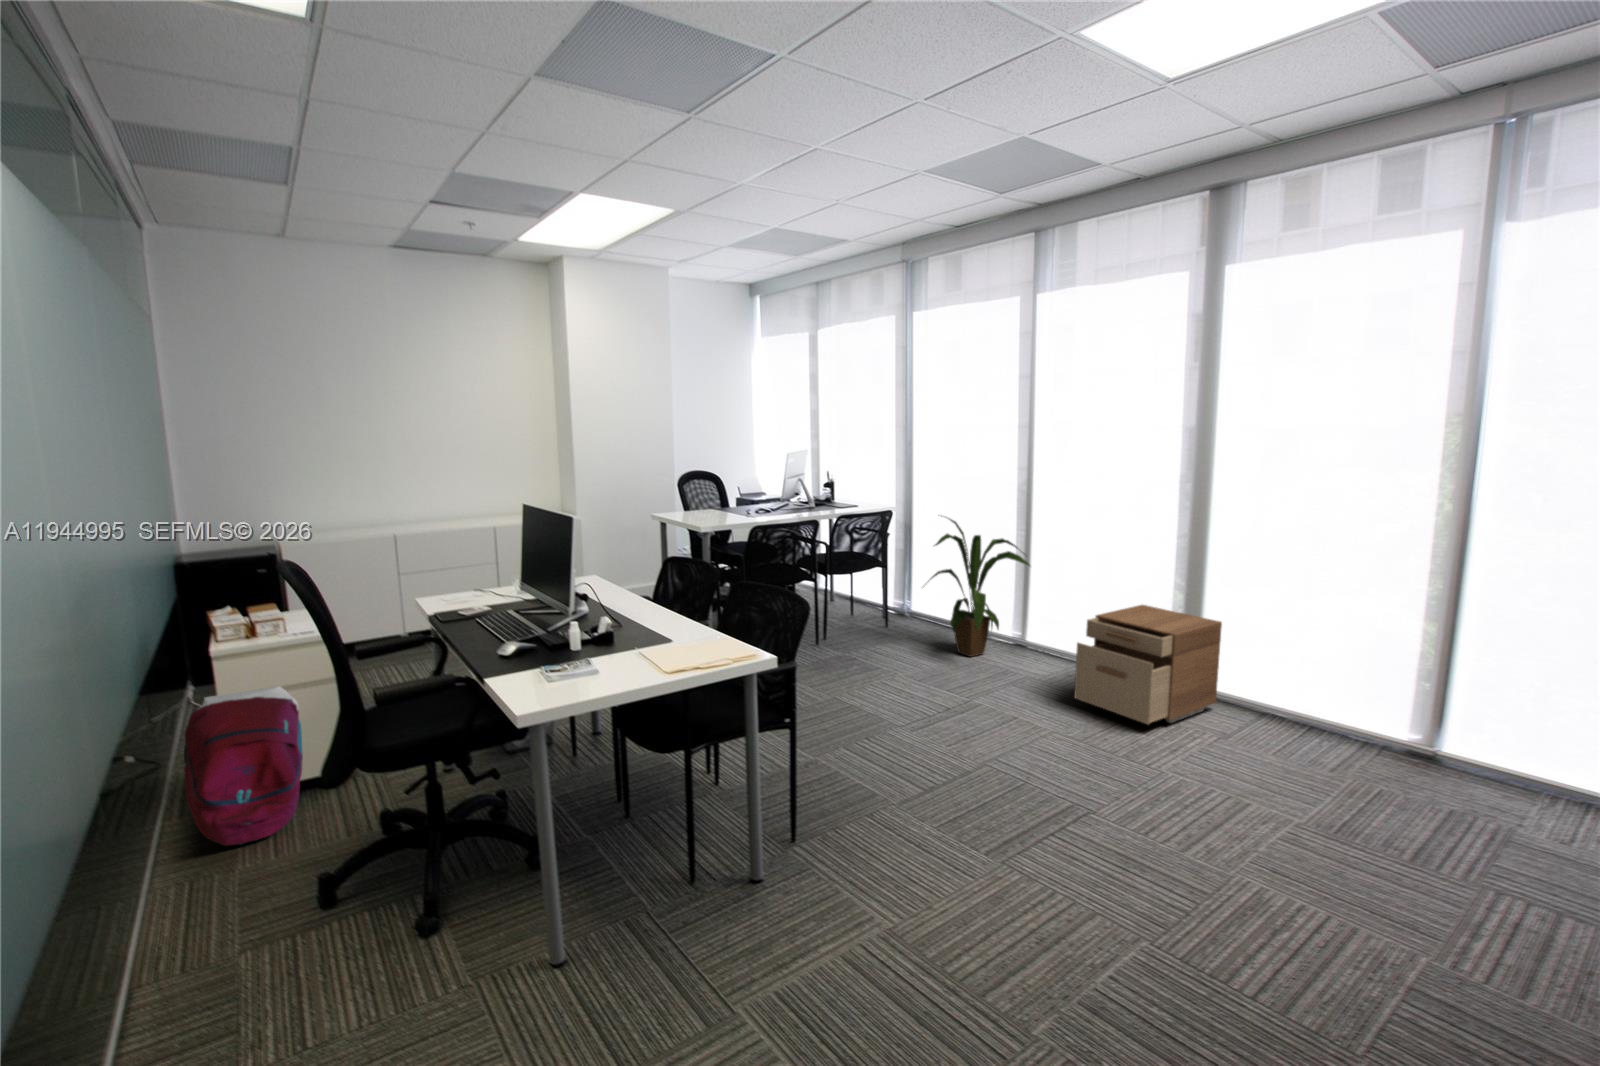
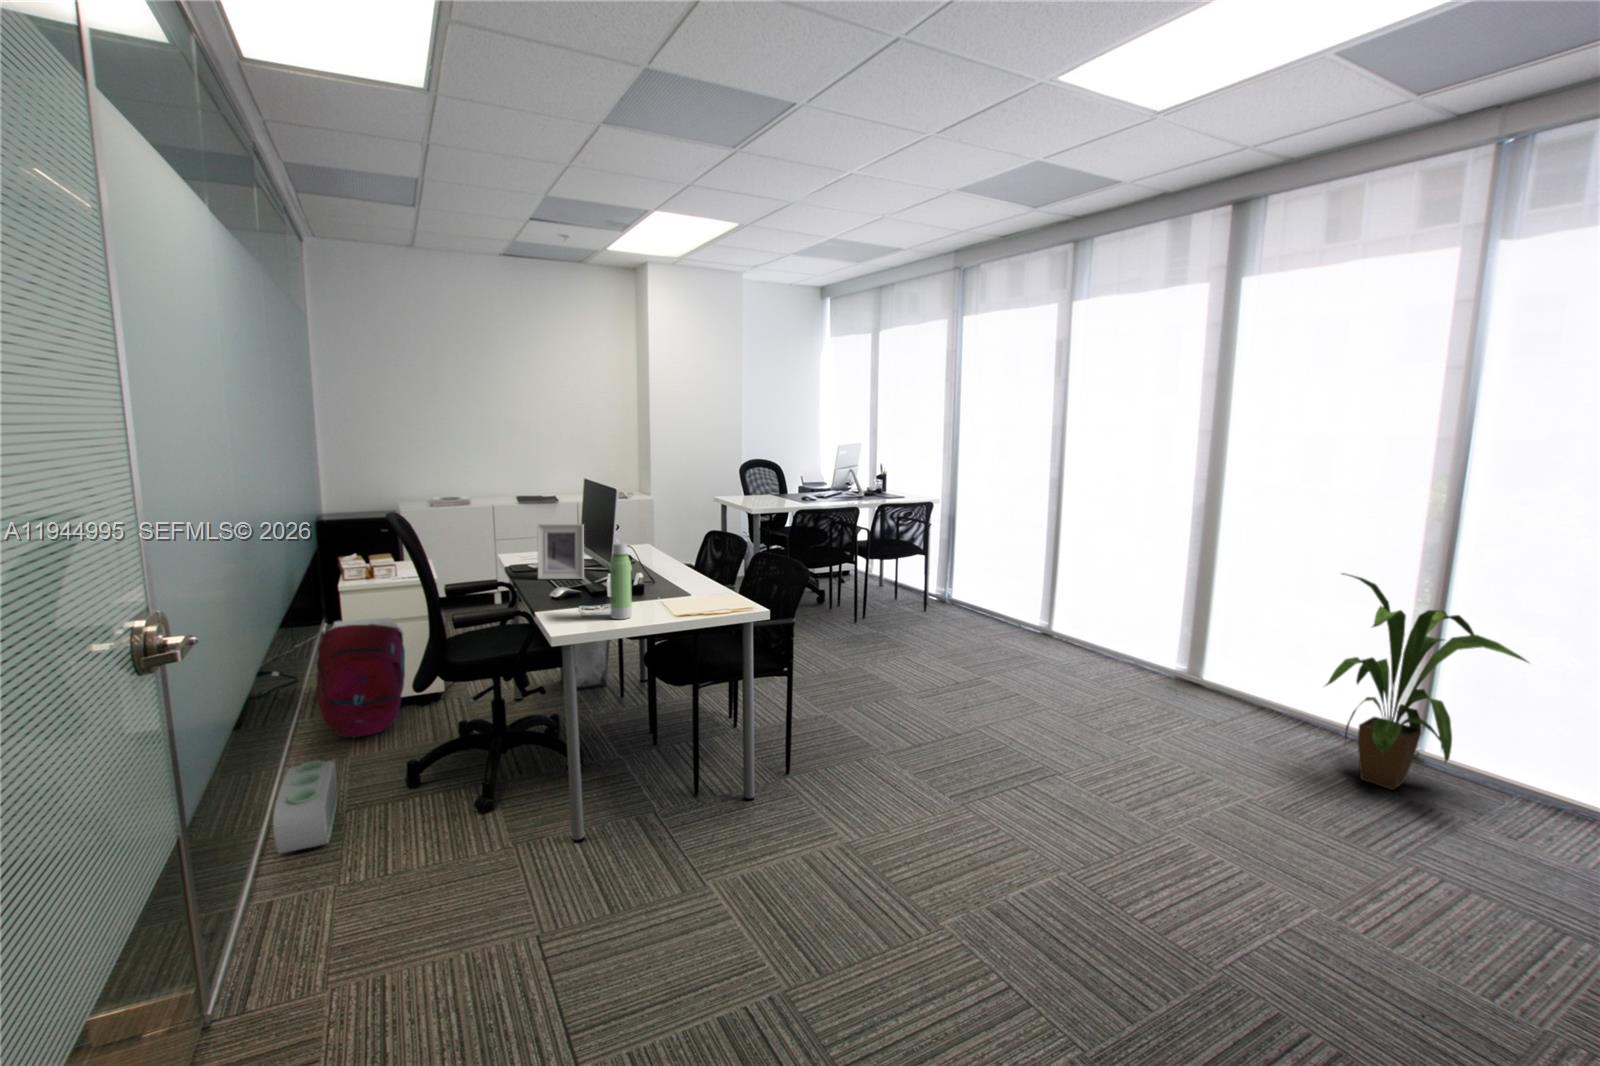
house plant: present [931,516,1029,657] -> present [1326,573,1528,790]
picture frame: none [473,560,534,631] -> present [538,524,584,579]
water bottle: none [584,585,613,682] -> present [610,542,632,619]
filing cabinet: present [1074,605,1222,724] -> none [1075,598,1221,708]
air purifier: none [135,889,224,1036] -> present [273,760,338,854]

